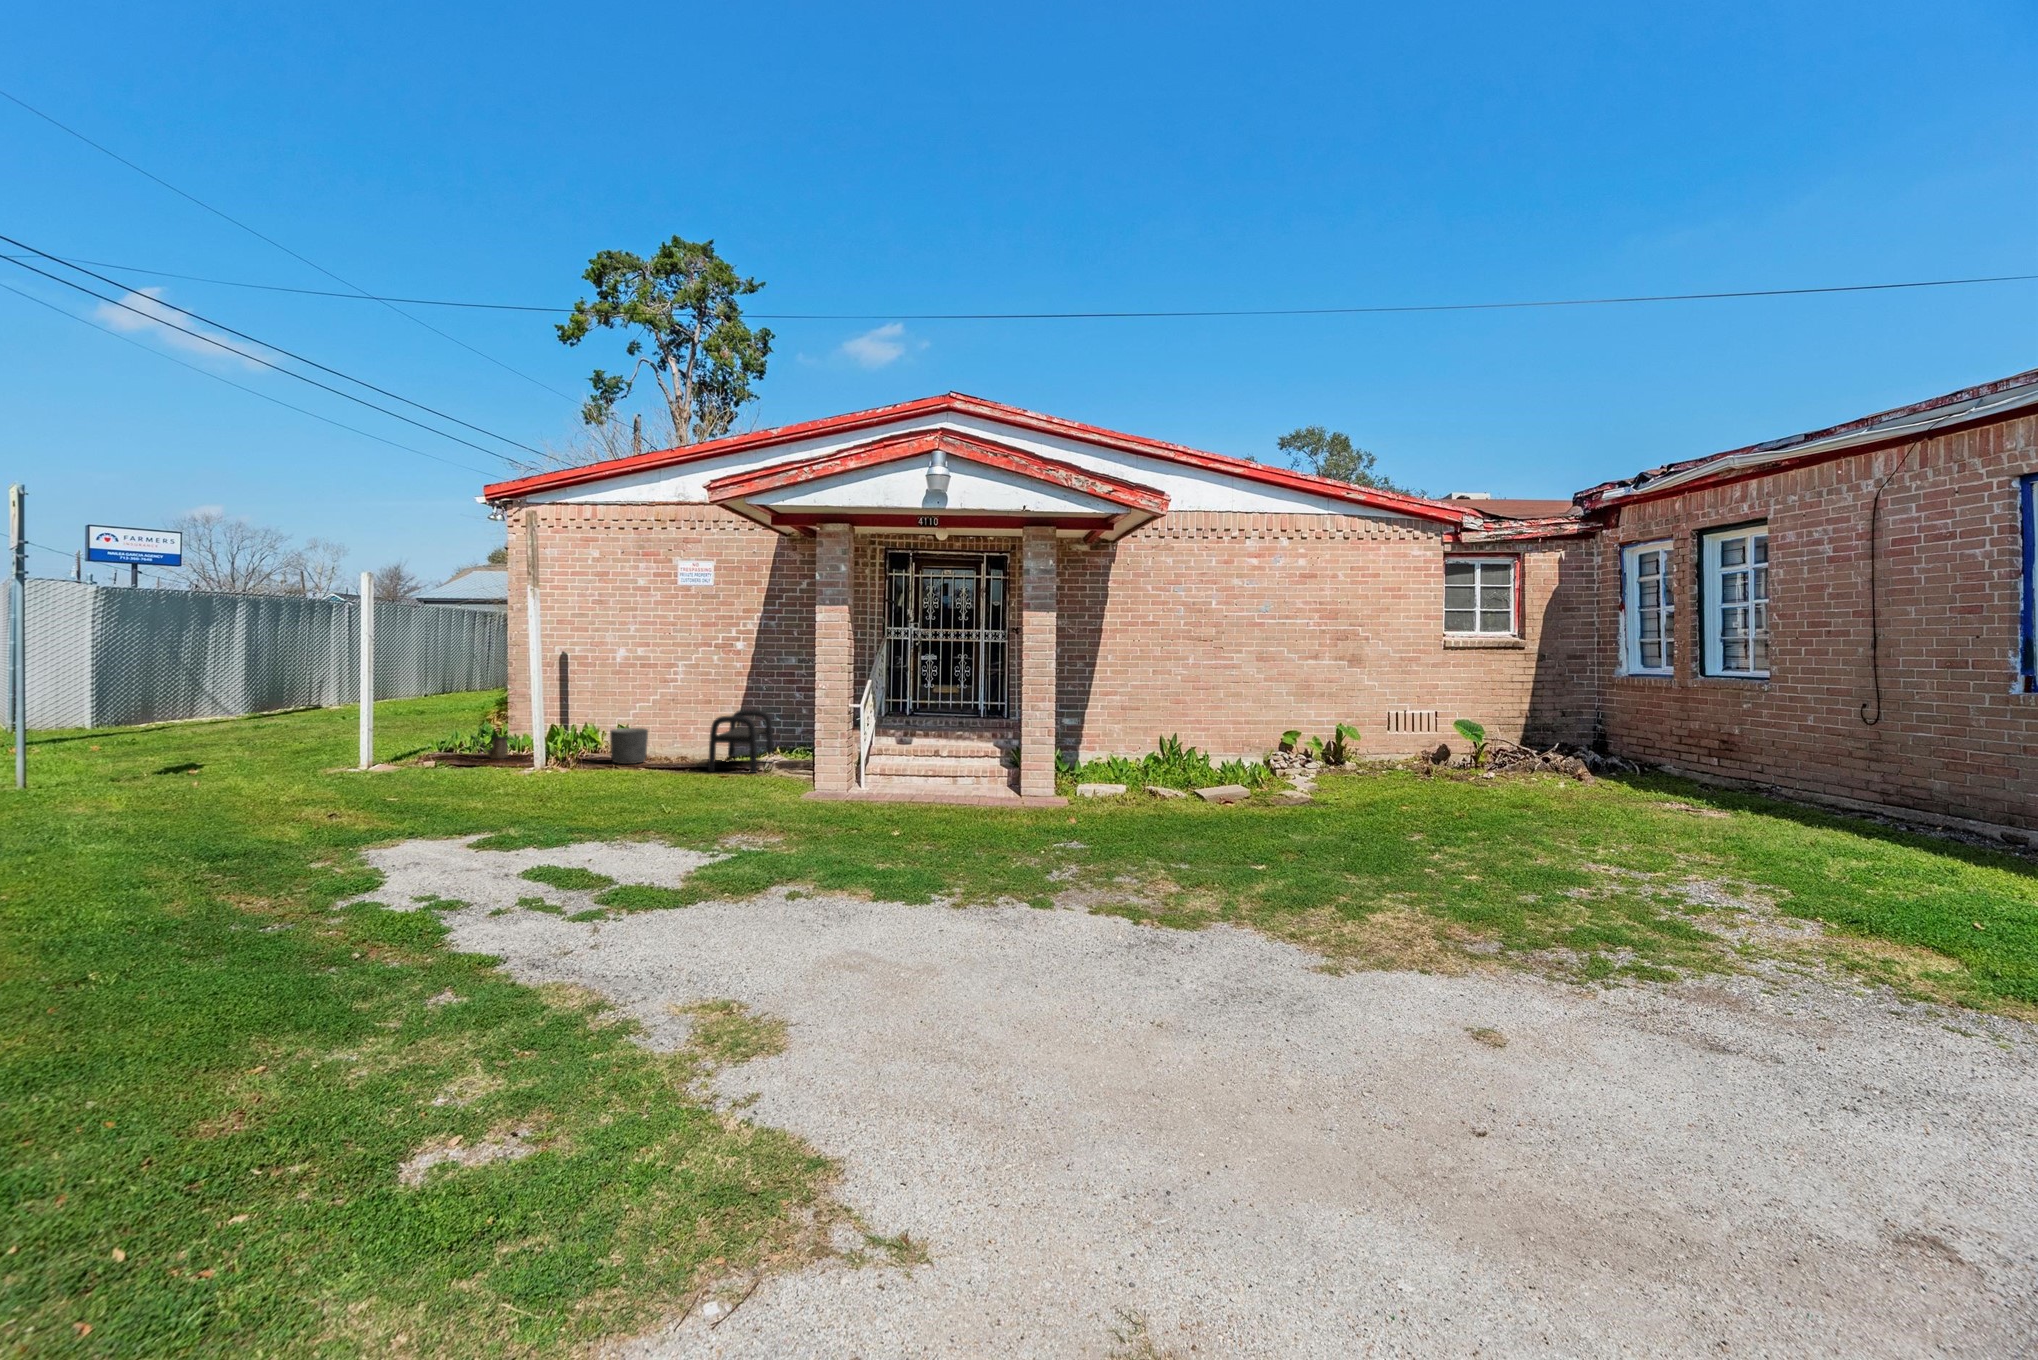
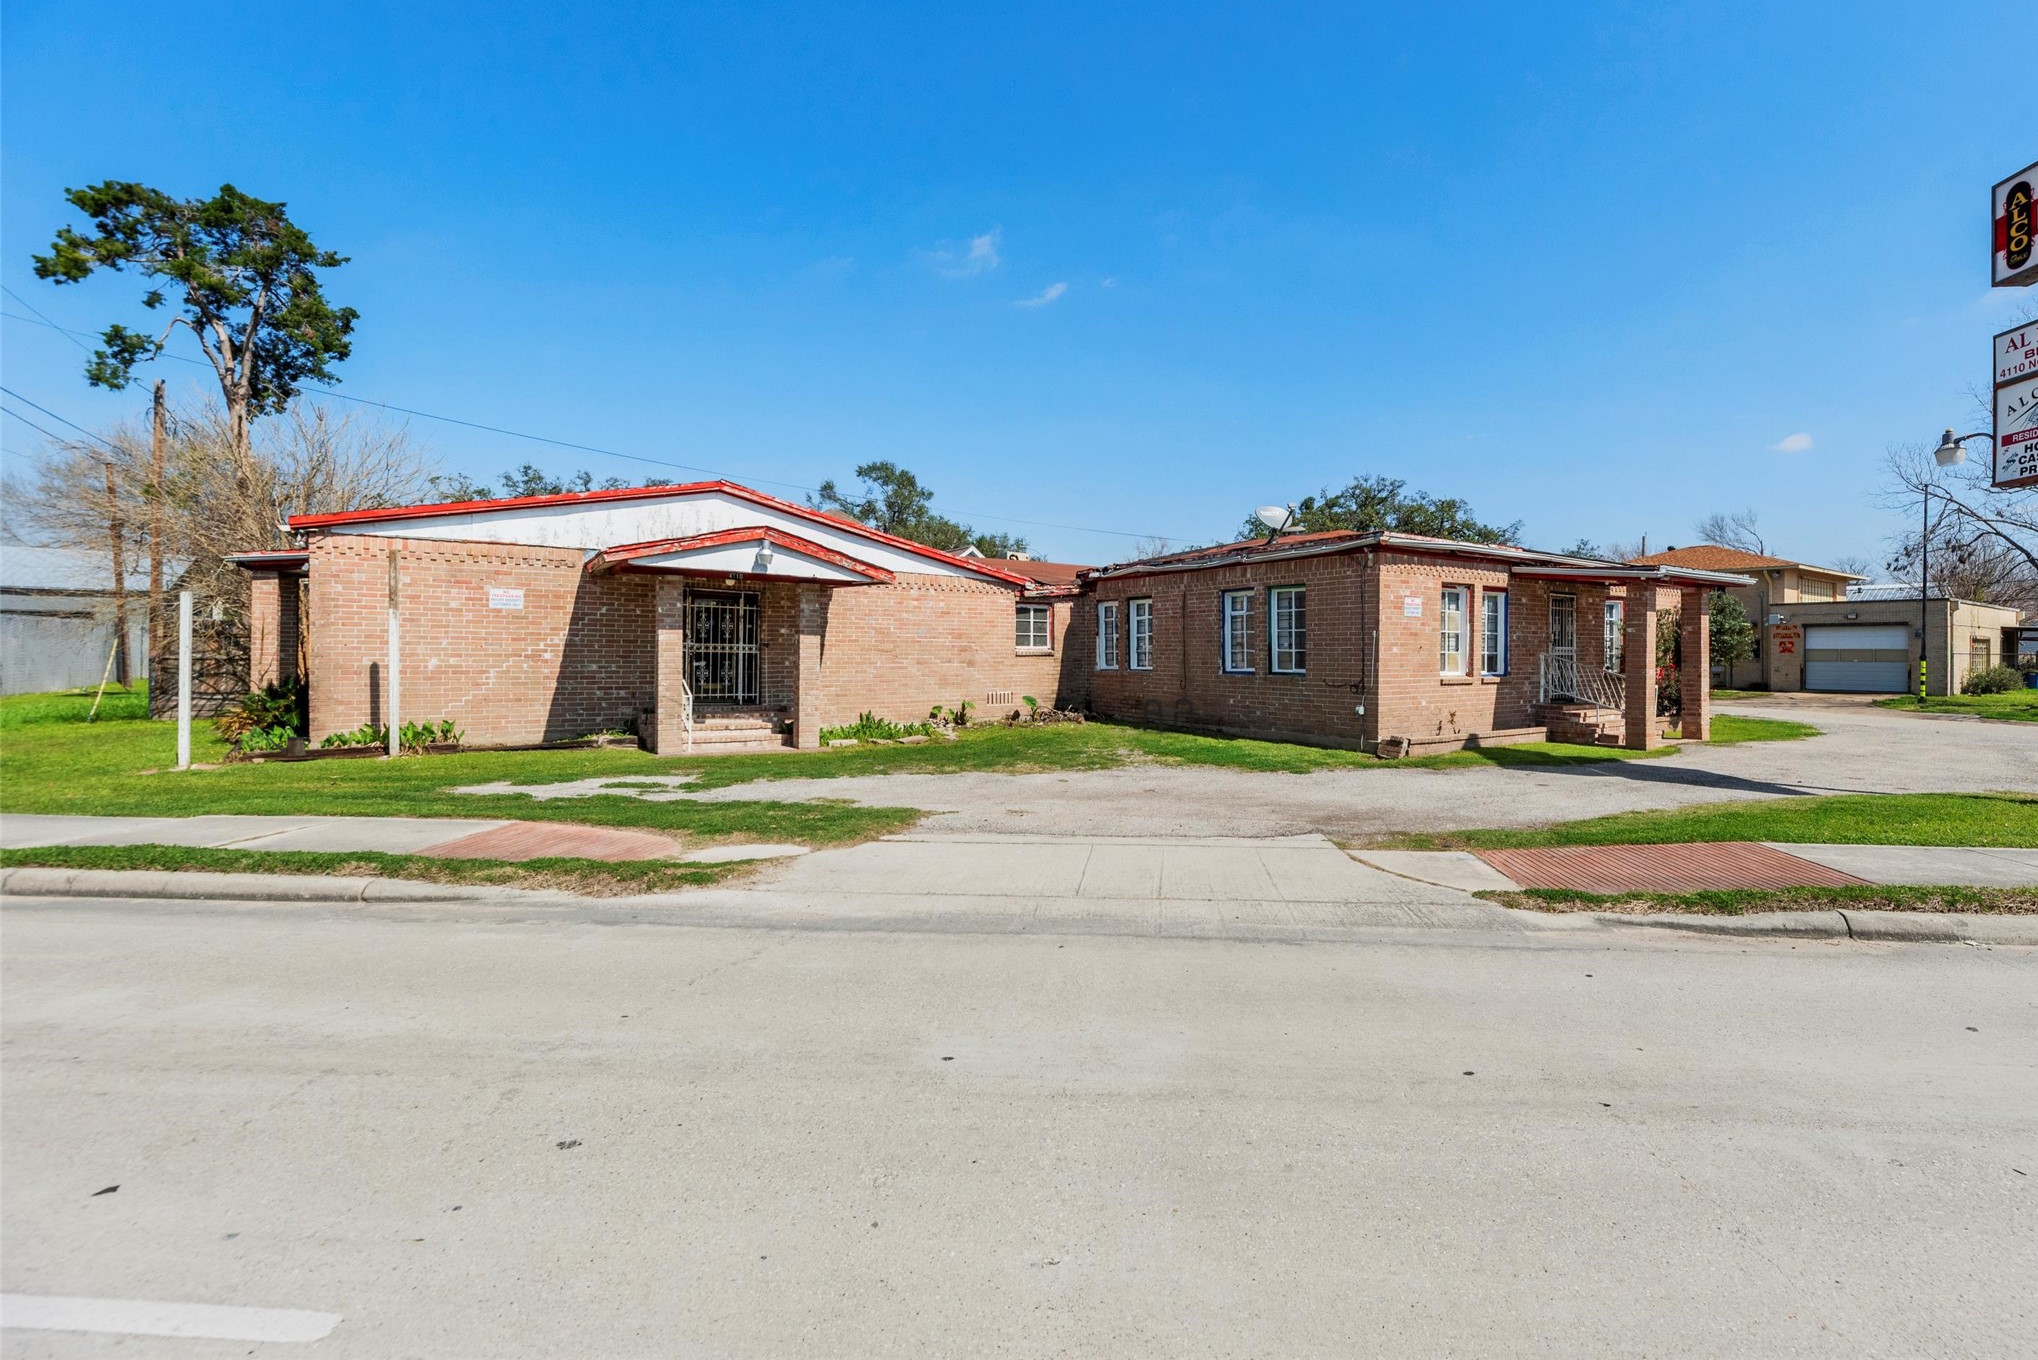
bench: present [708,710,773,773] -> present [1143,698,1194,733]
planter: present [610,728,648,764] -> none [428,723,465,752]

